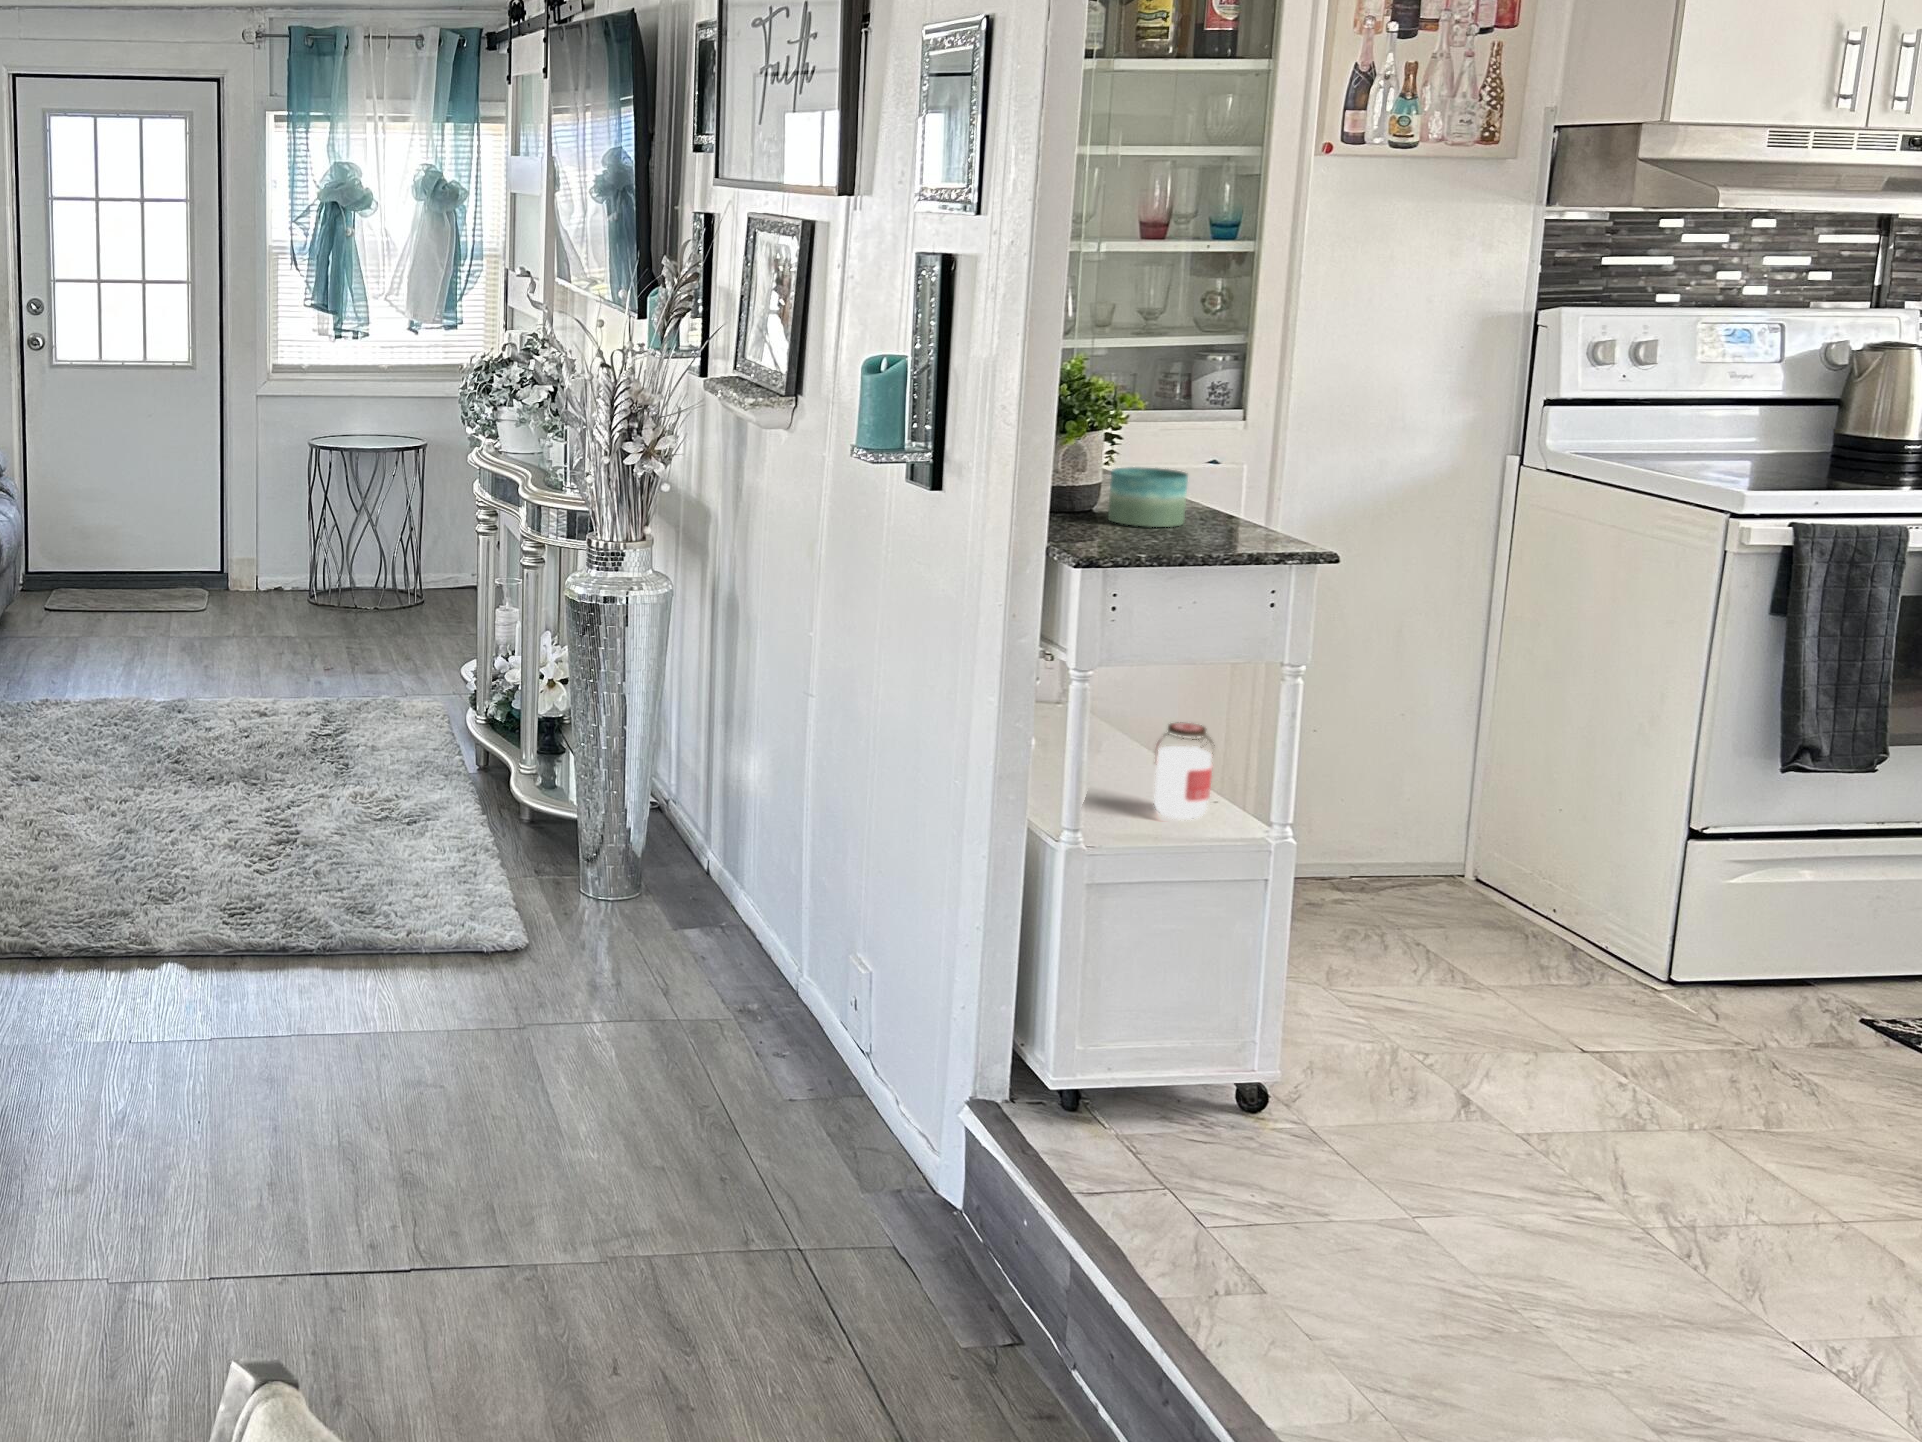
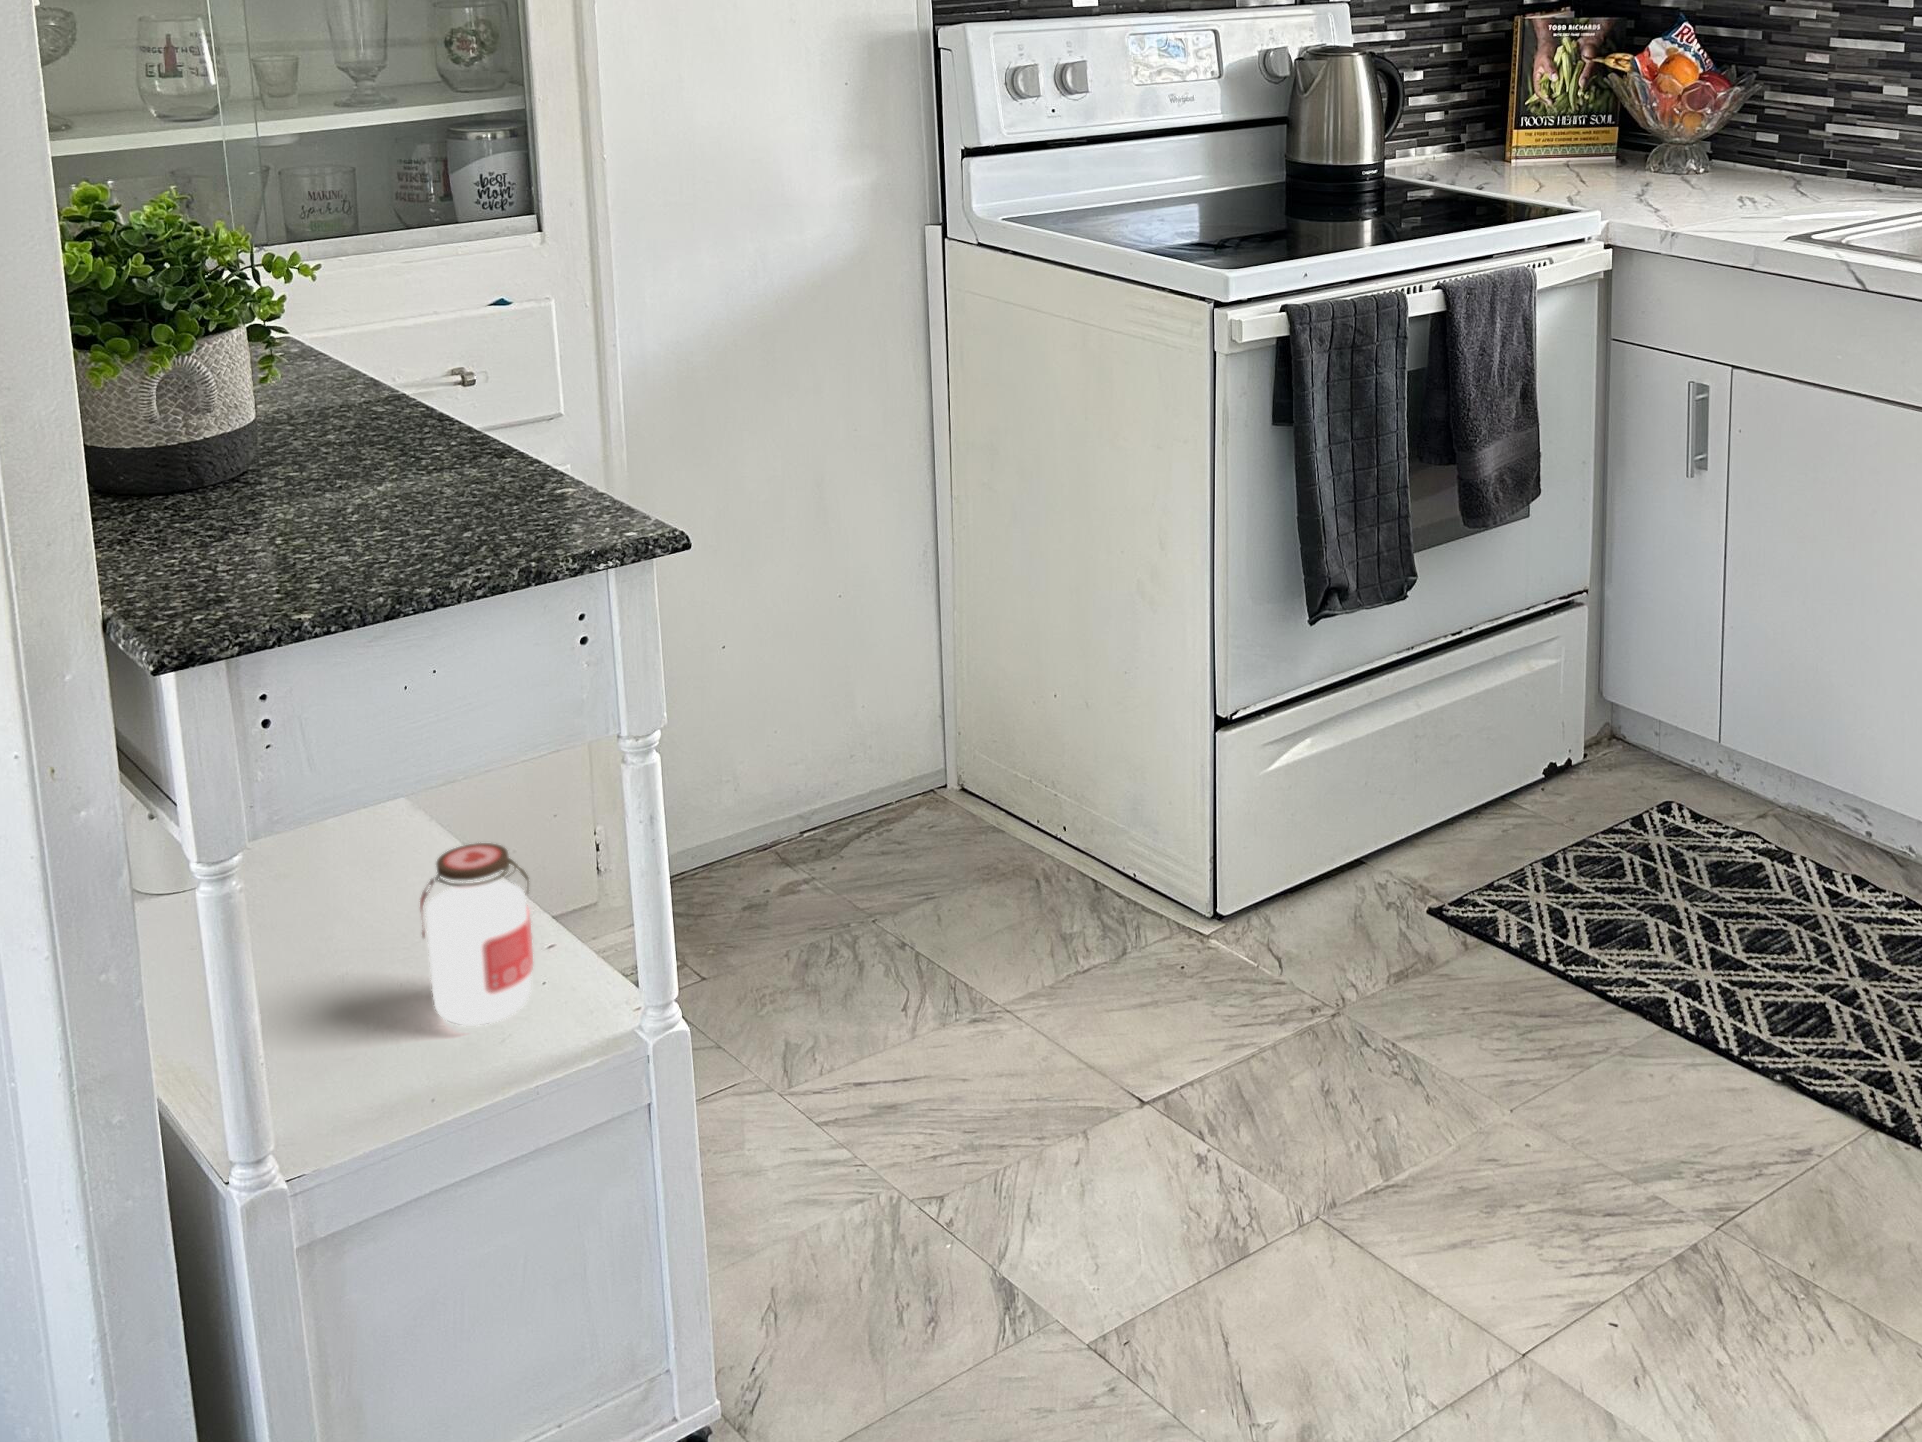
candle: present [1108,467,1188,527] -> none [257,389,415,512]

